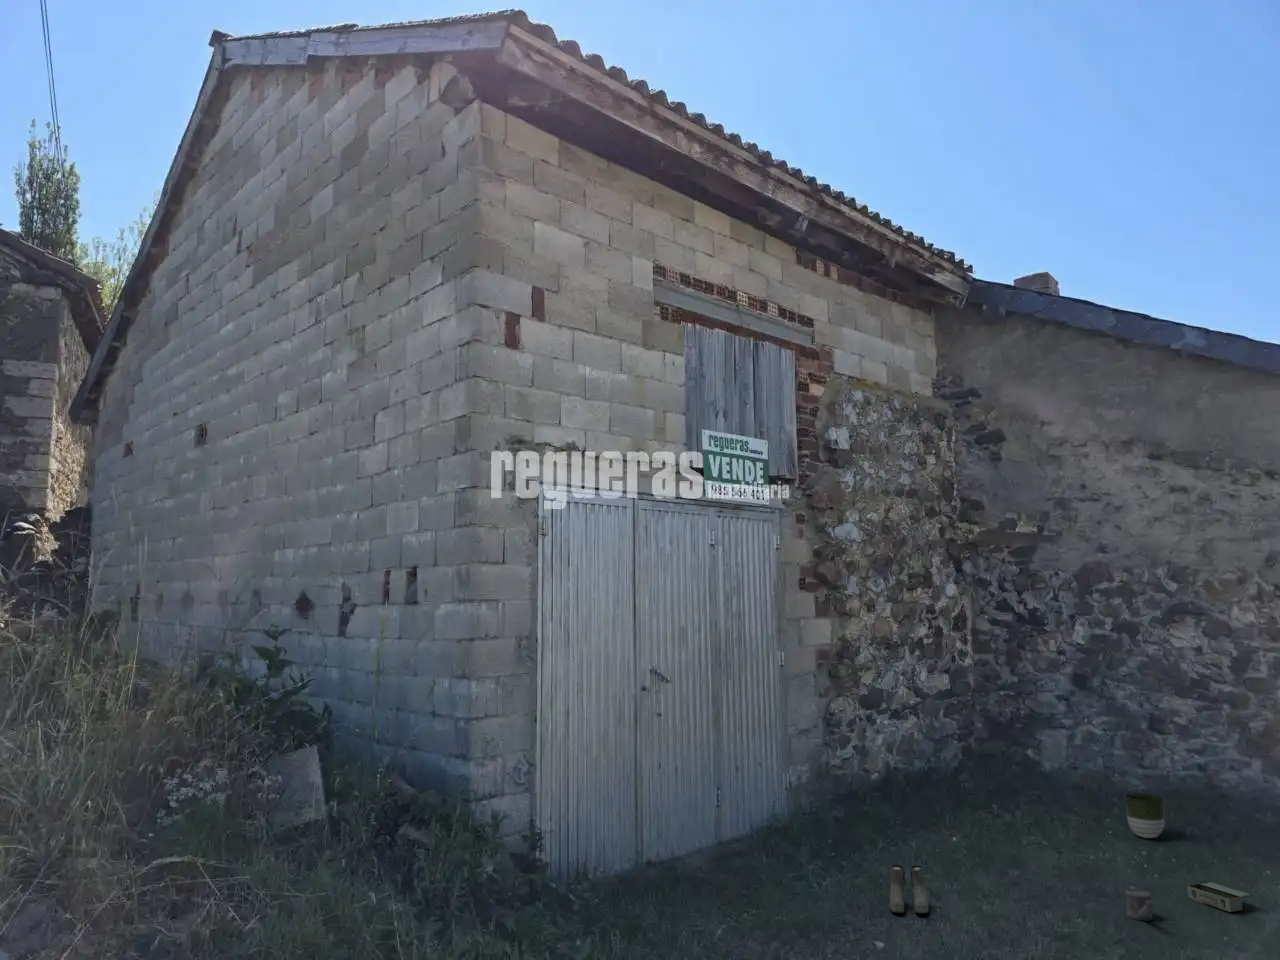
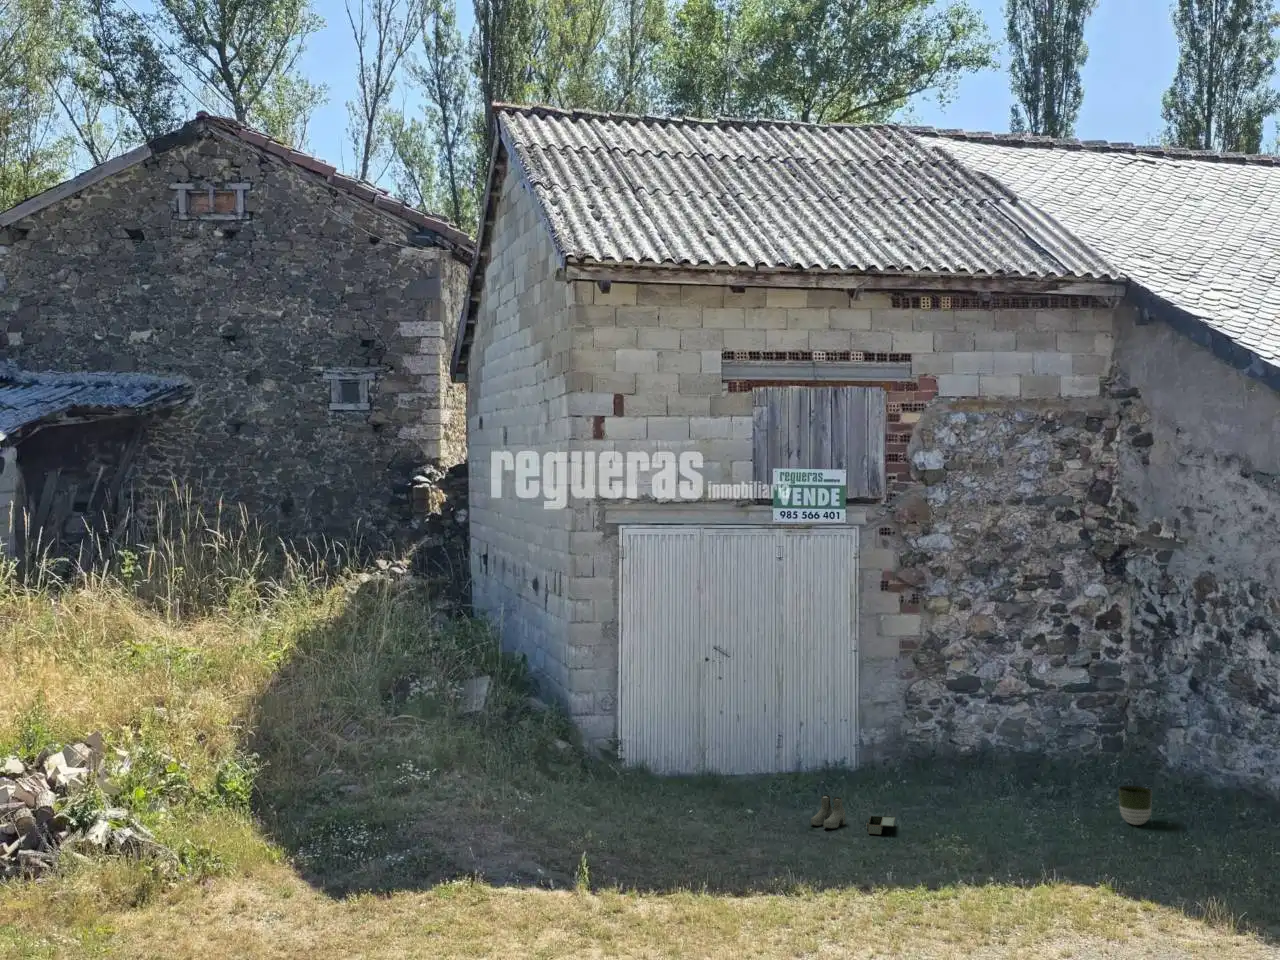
toolbox: present [1187,881,1253,912] -> present [866,816,895,834]
watering can: present [1125,886,1155,921] -> none [957,838,988,862]

